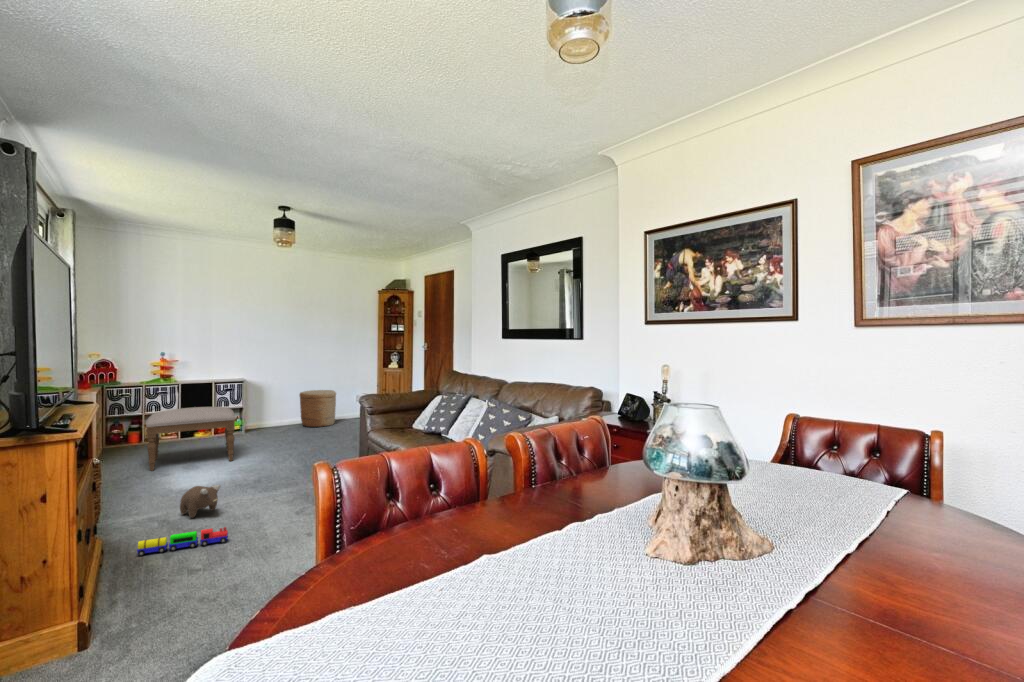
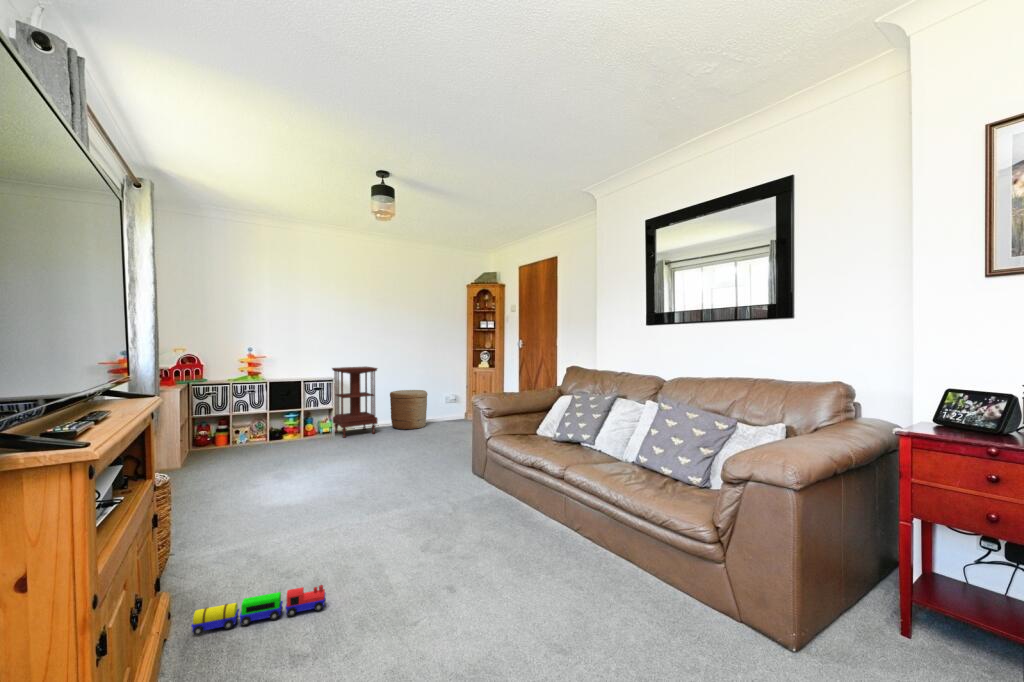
side table: none [242,368,287,435] -> present [332,367,378,438]
ottoman: present [146,407,235,471] -> none [228,407,326,481]
plush toy: present [180,485,221,518] -> none [261,511,313,558]

